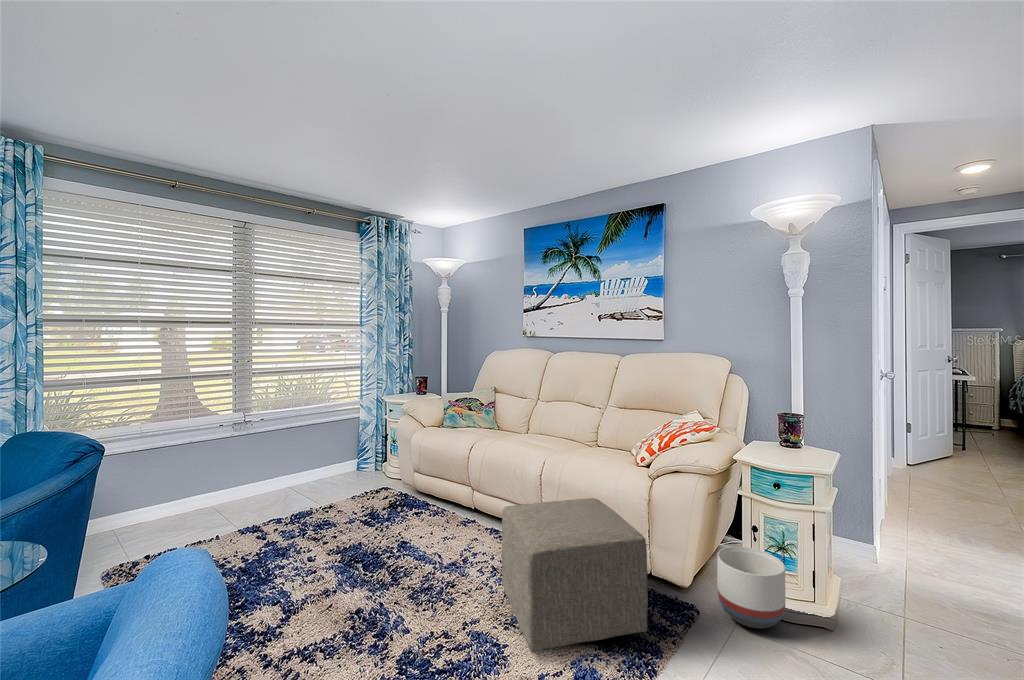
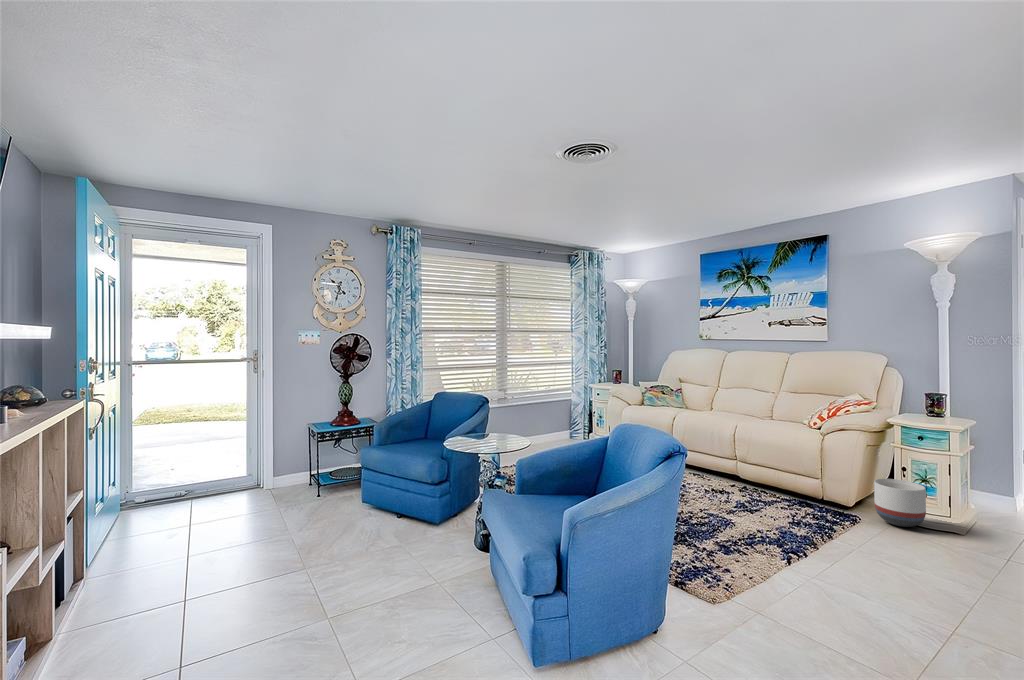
ottoman: present [502,498,648,653] -> none [717,445,824,522]

